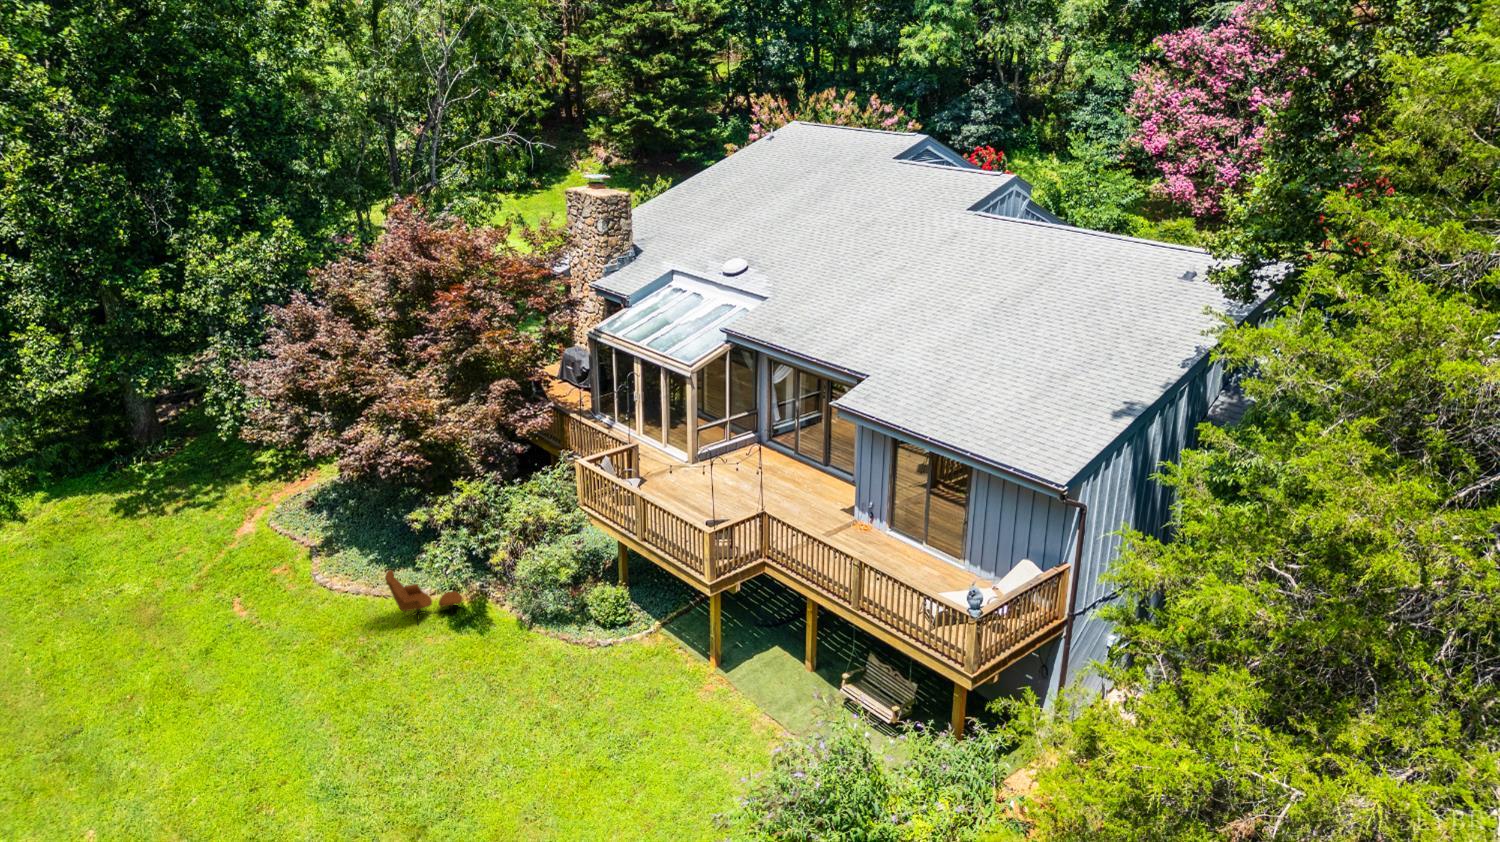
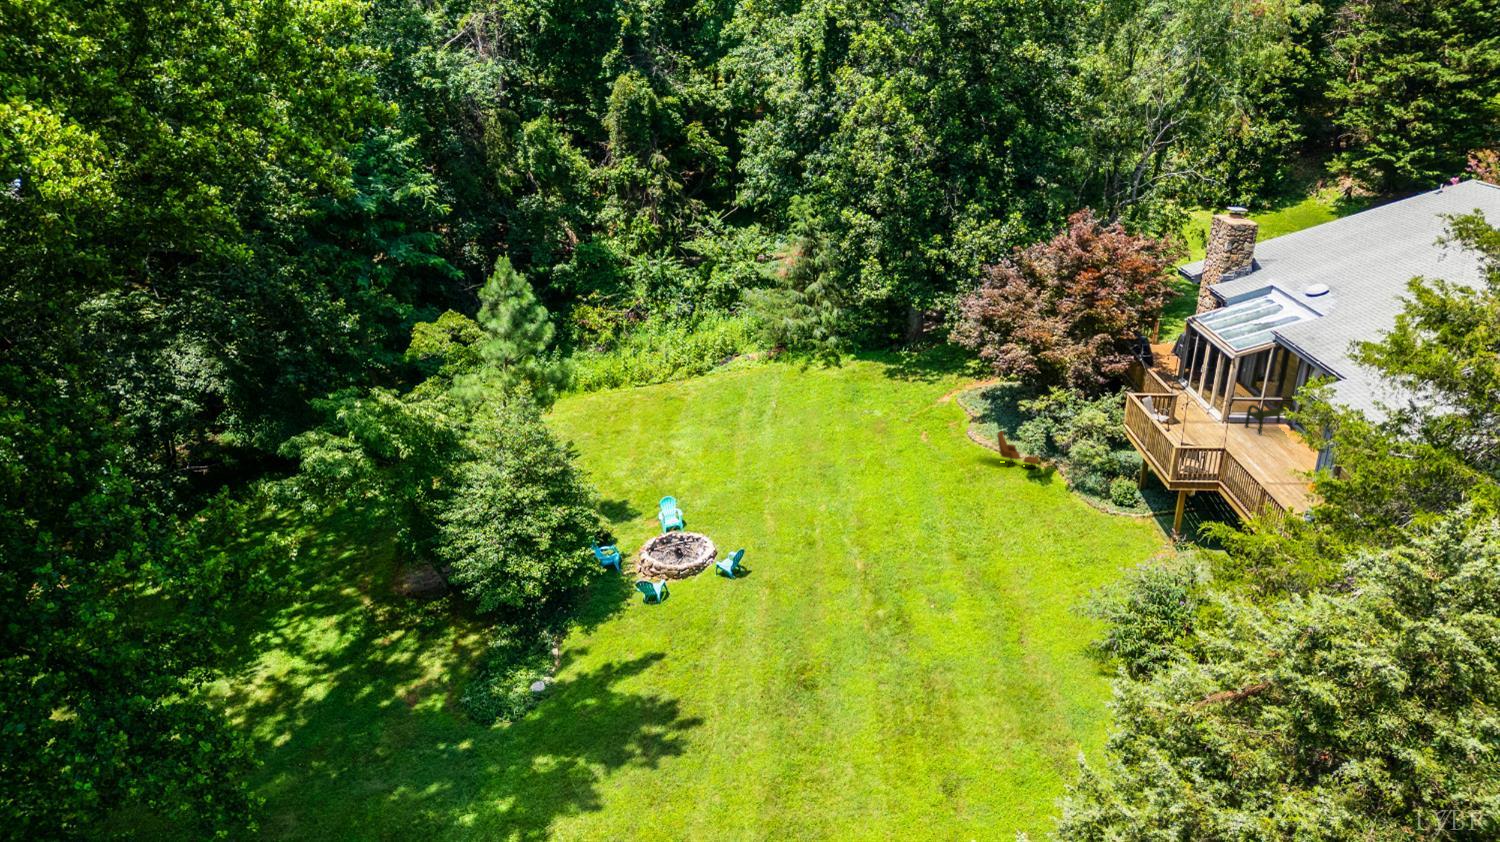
bench: none [725,416,777,470] -> present [1245,401,1295,435]

